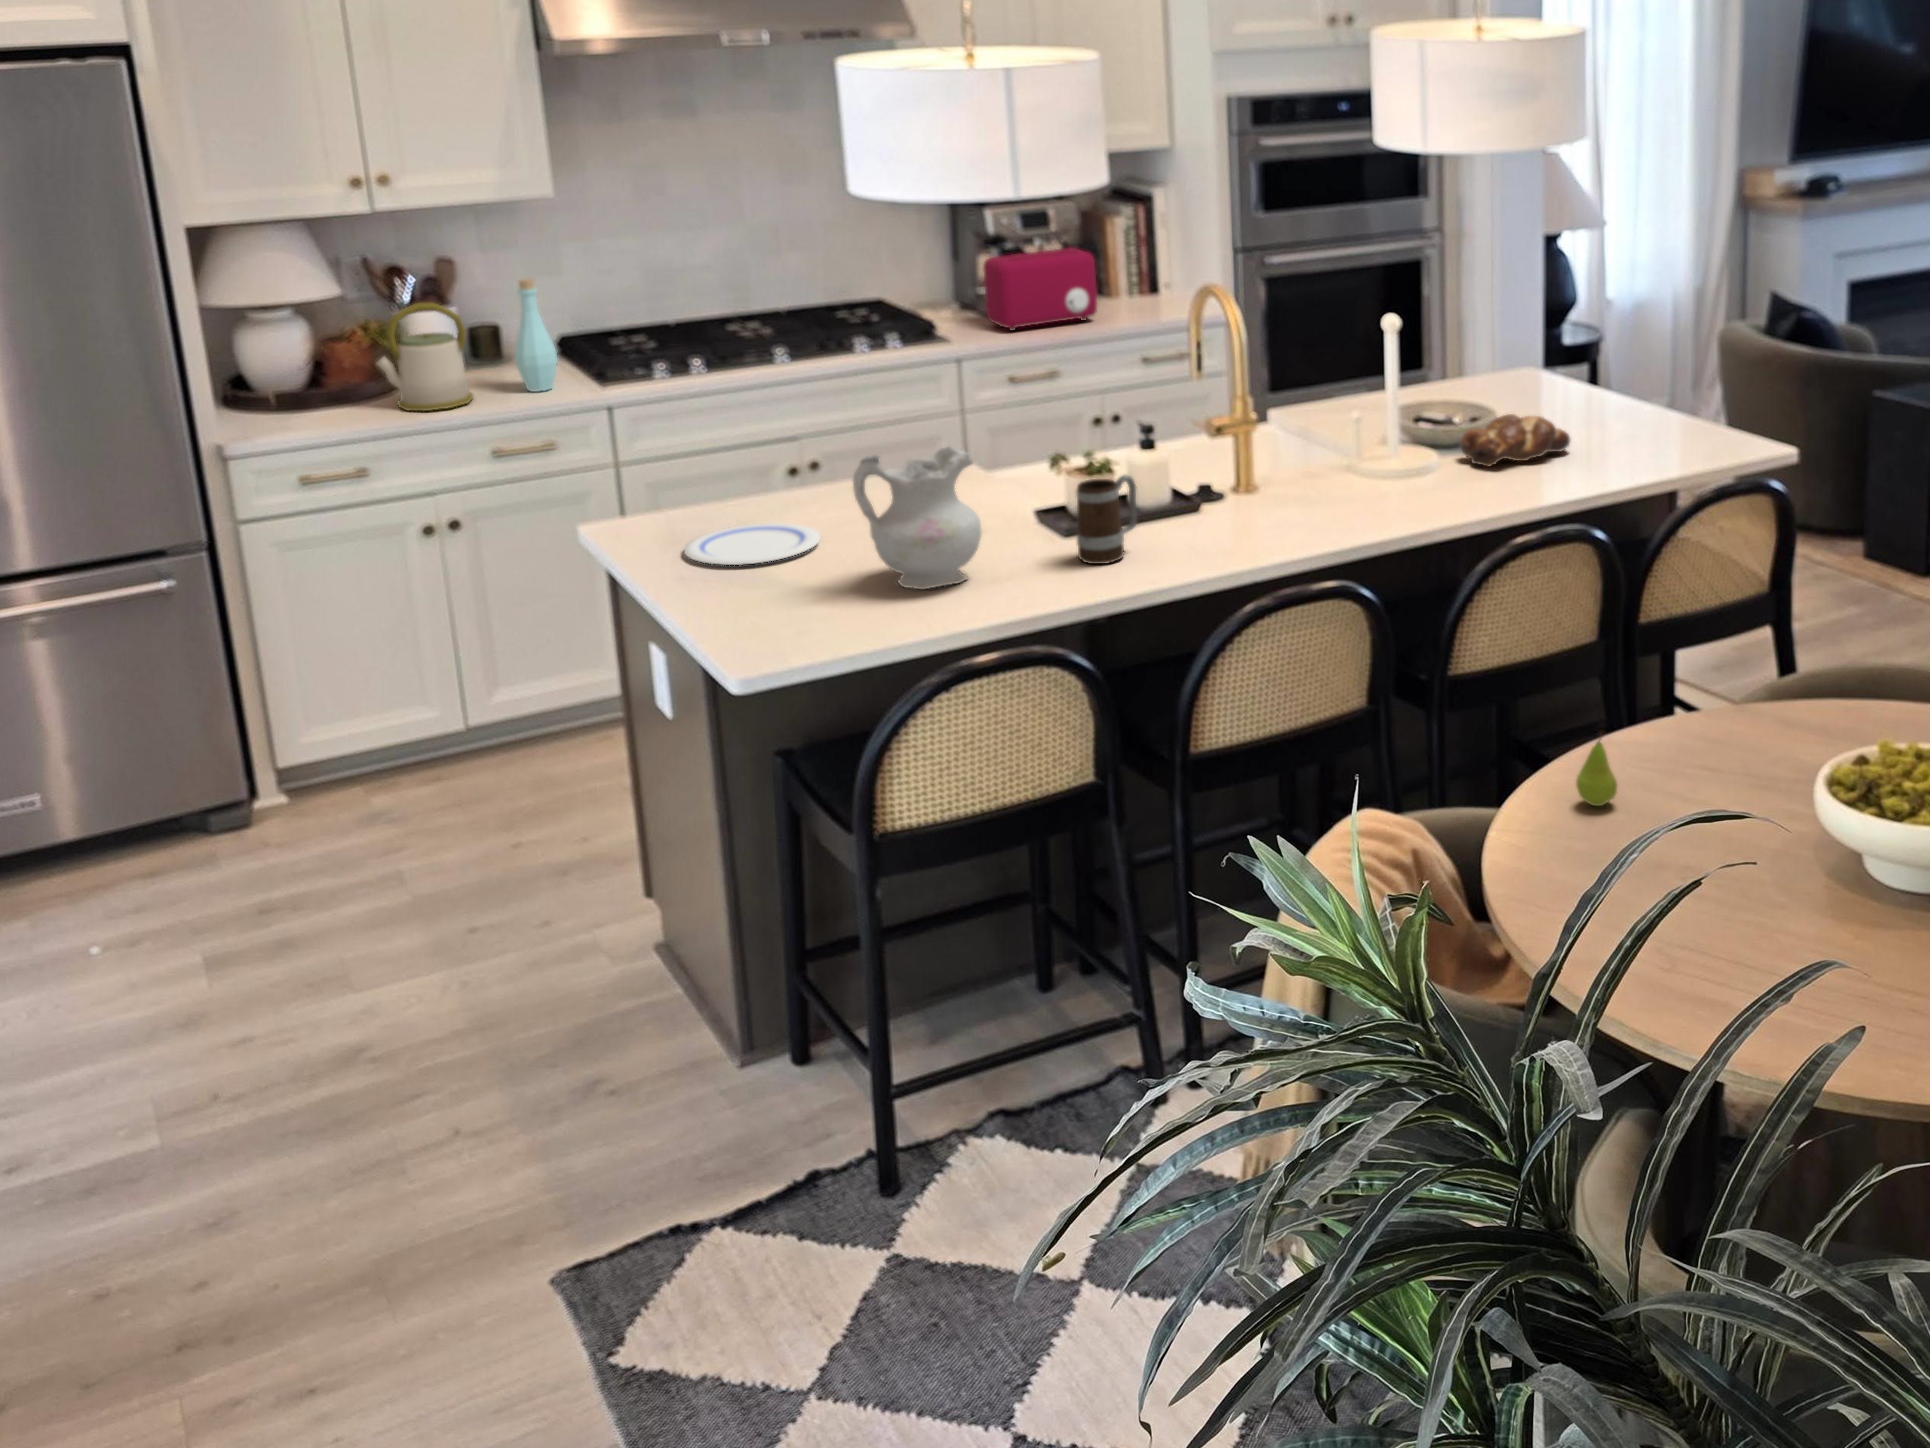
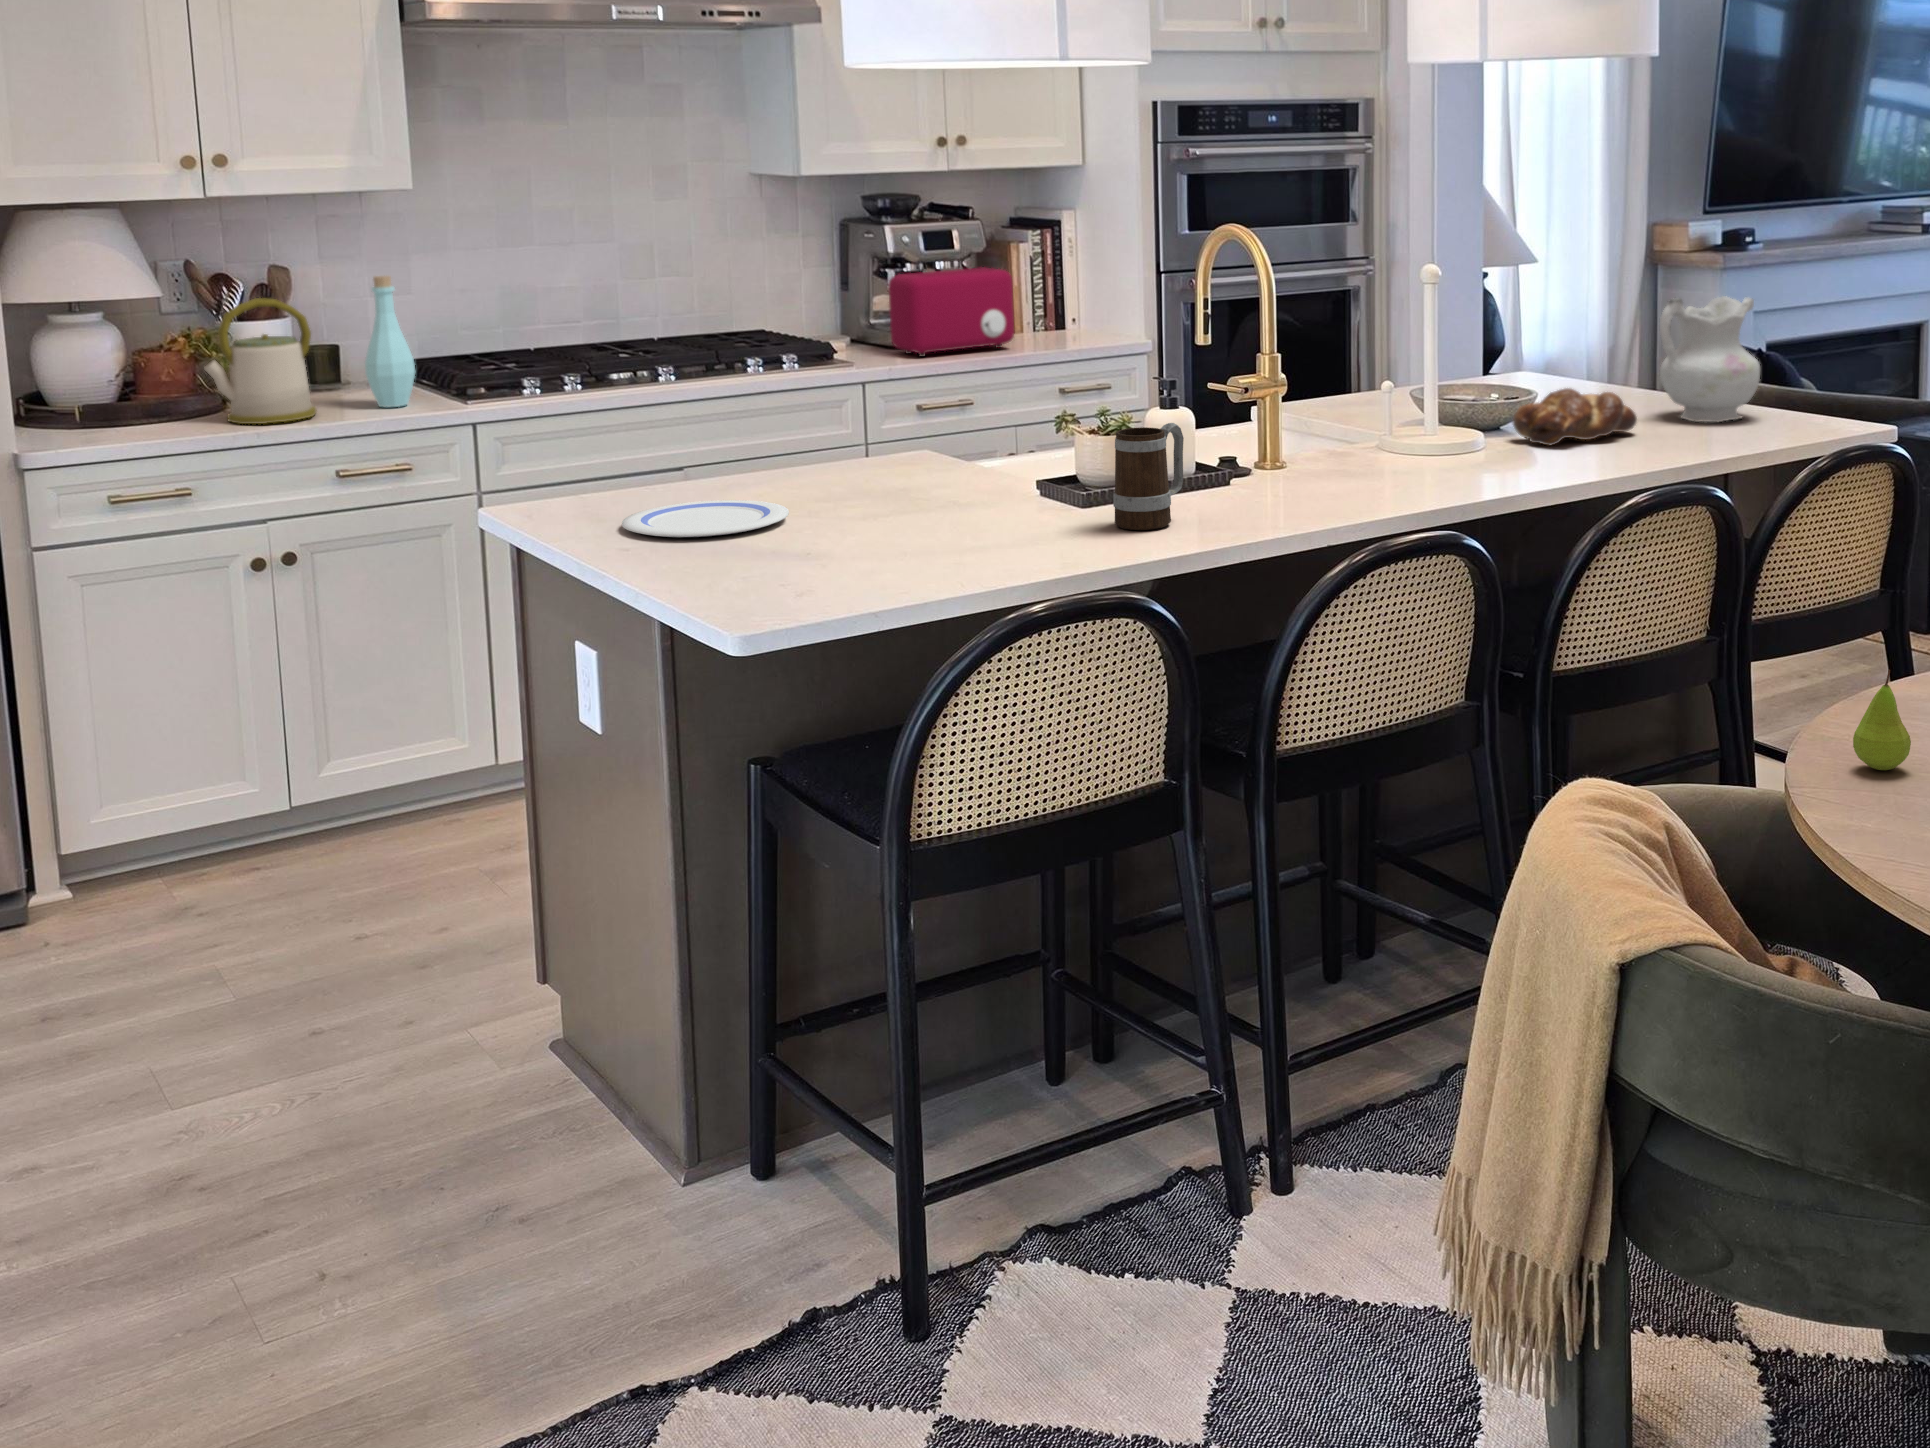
ceramic pitcher: present [853,446,982,590] -> present [1660,296,1760,422]

